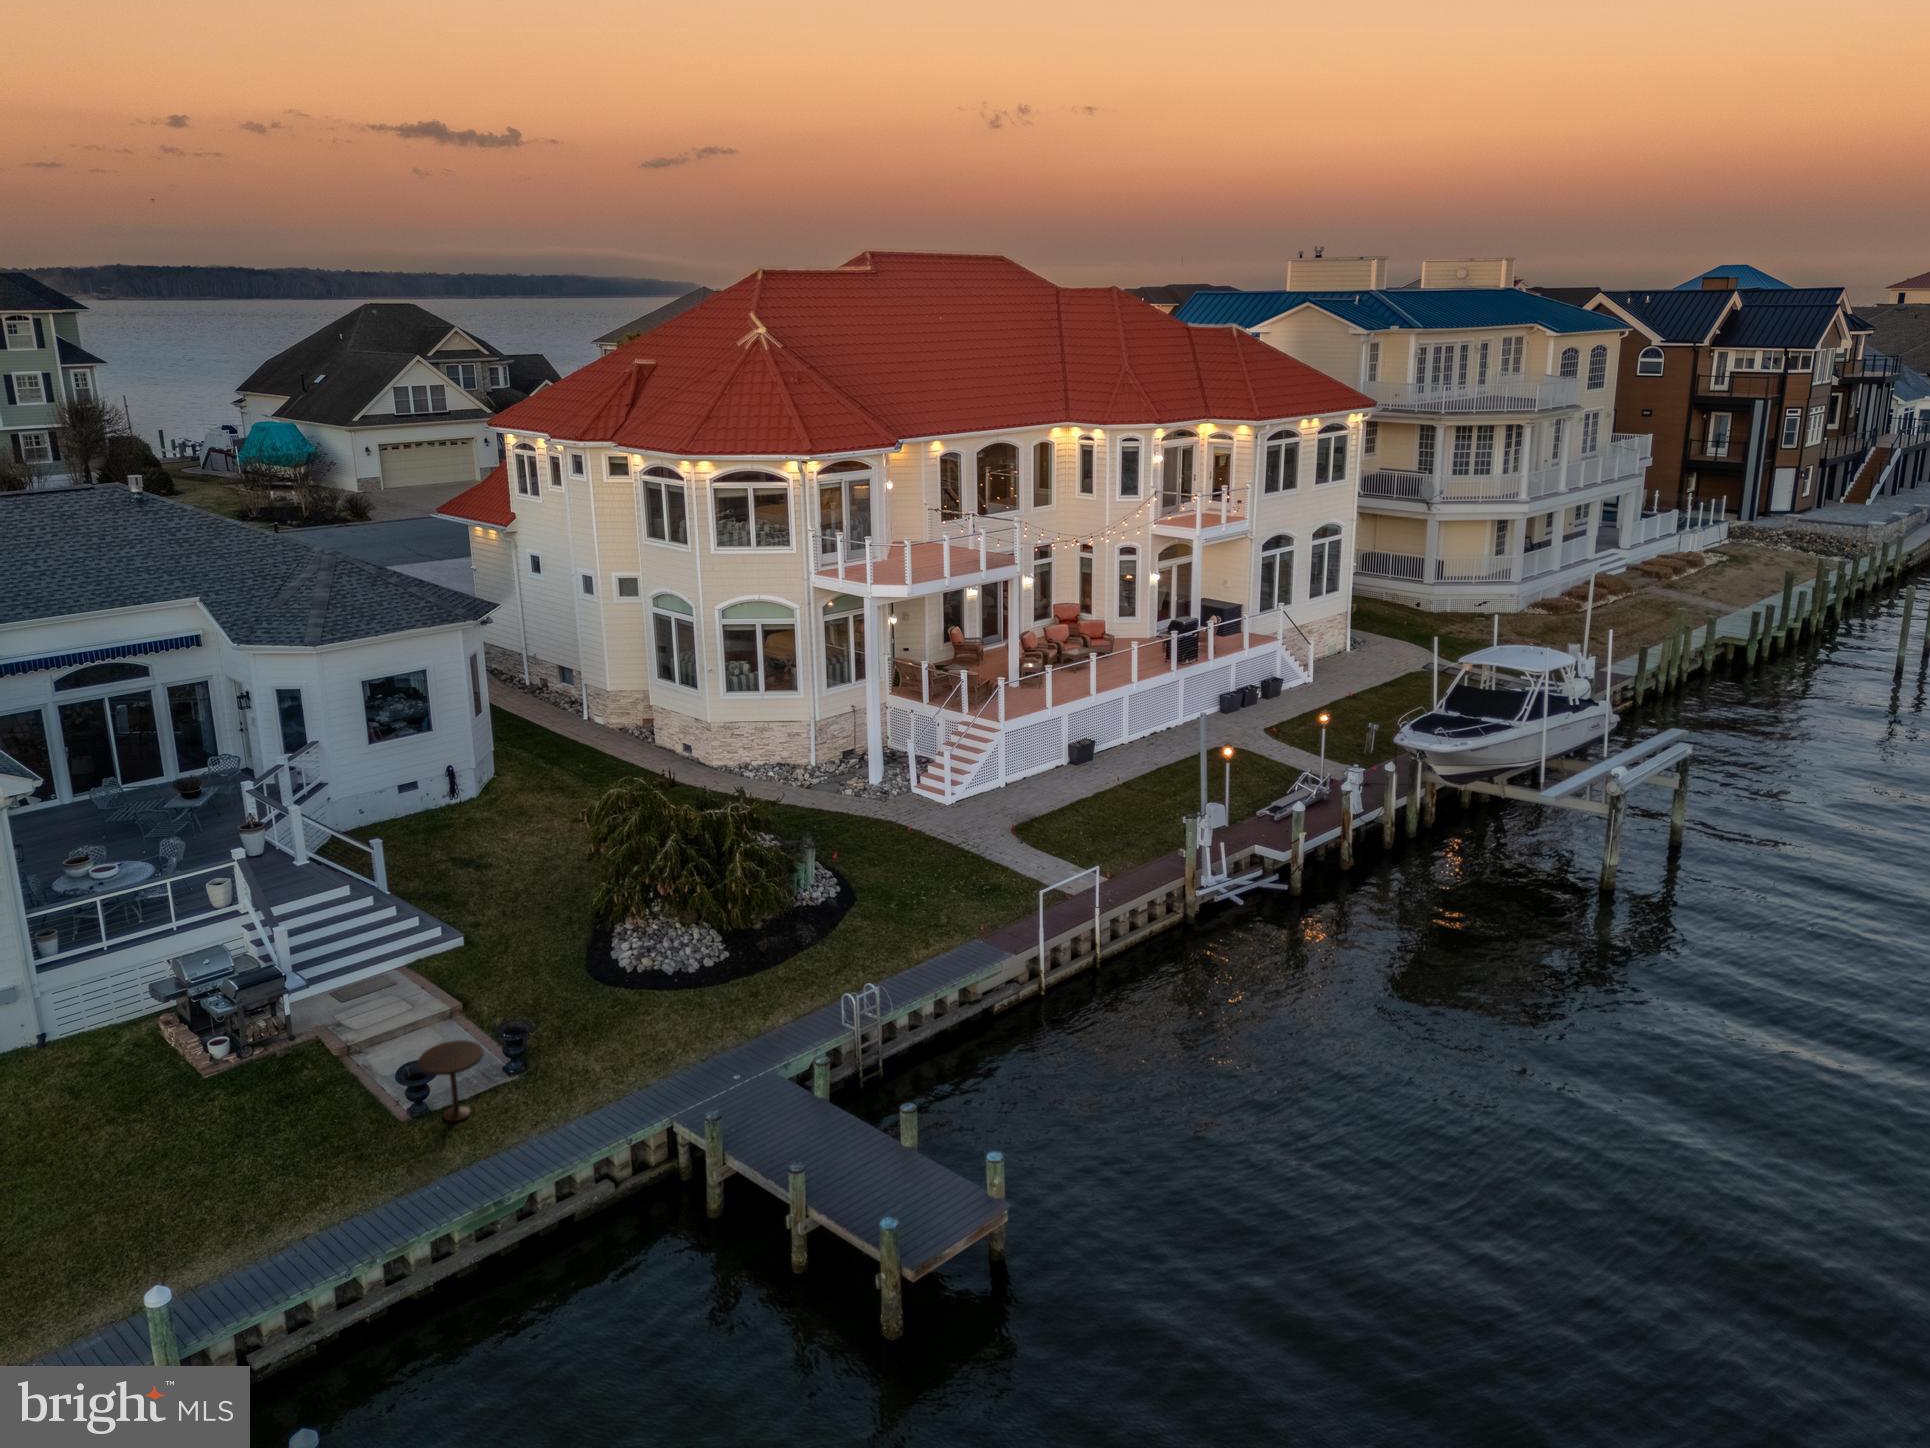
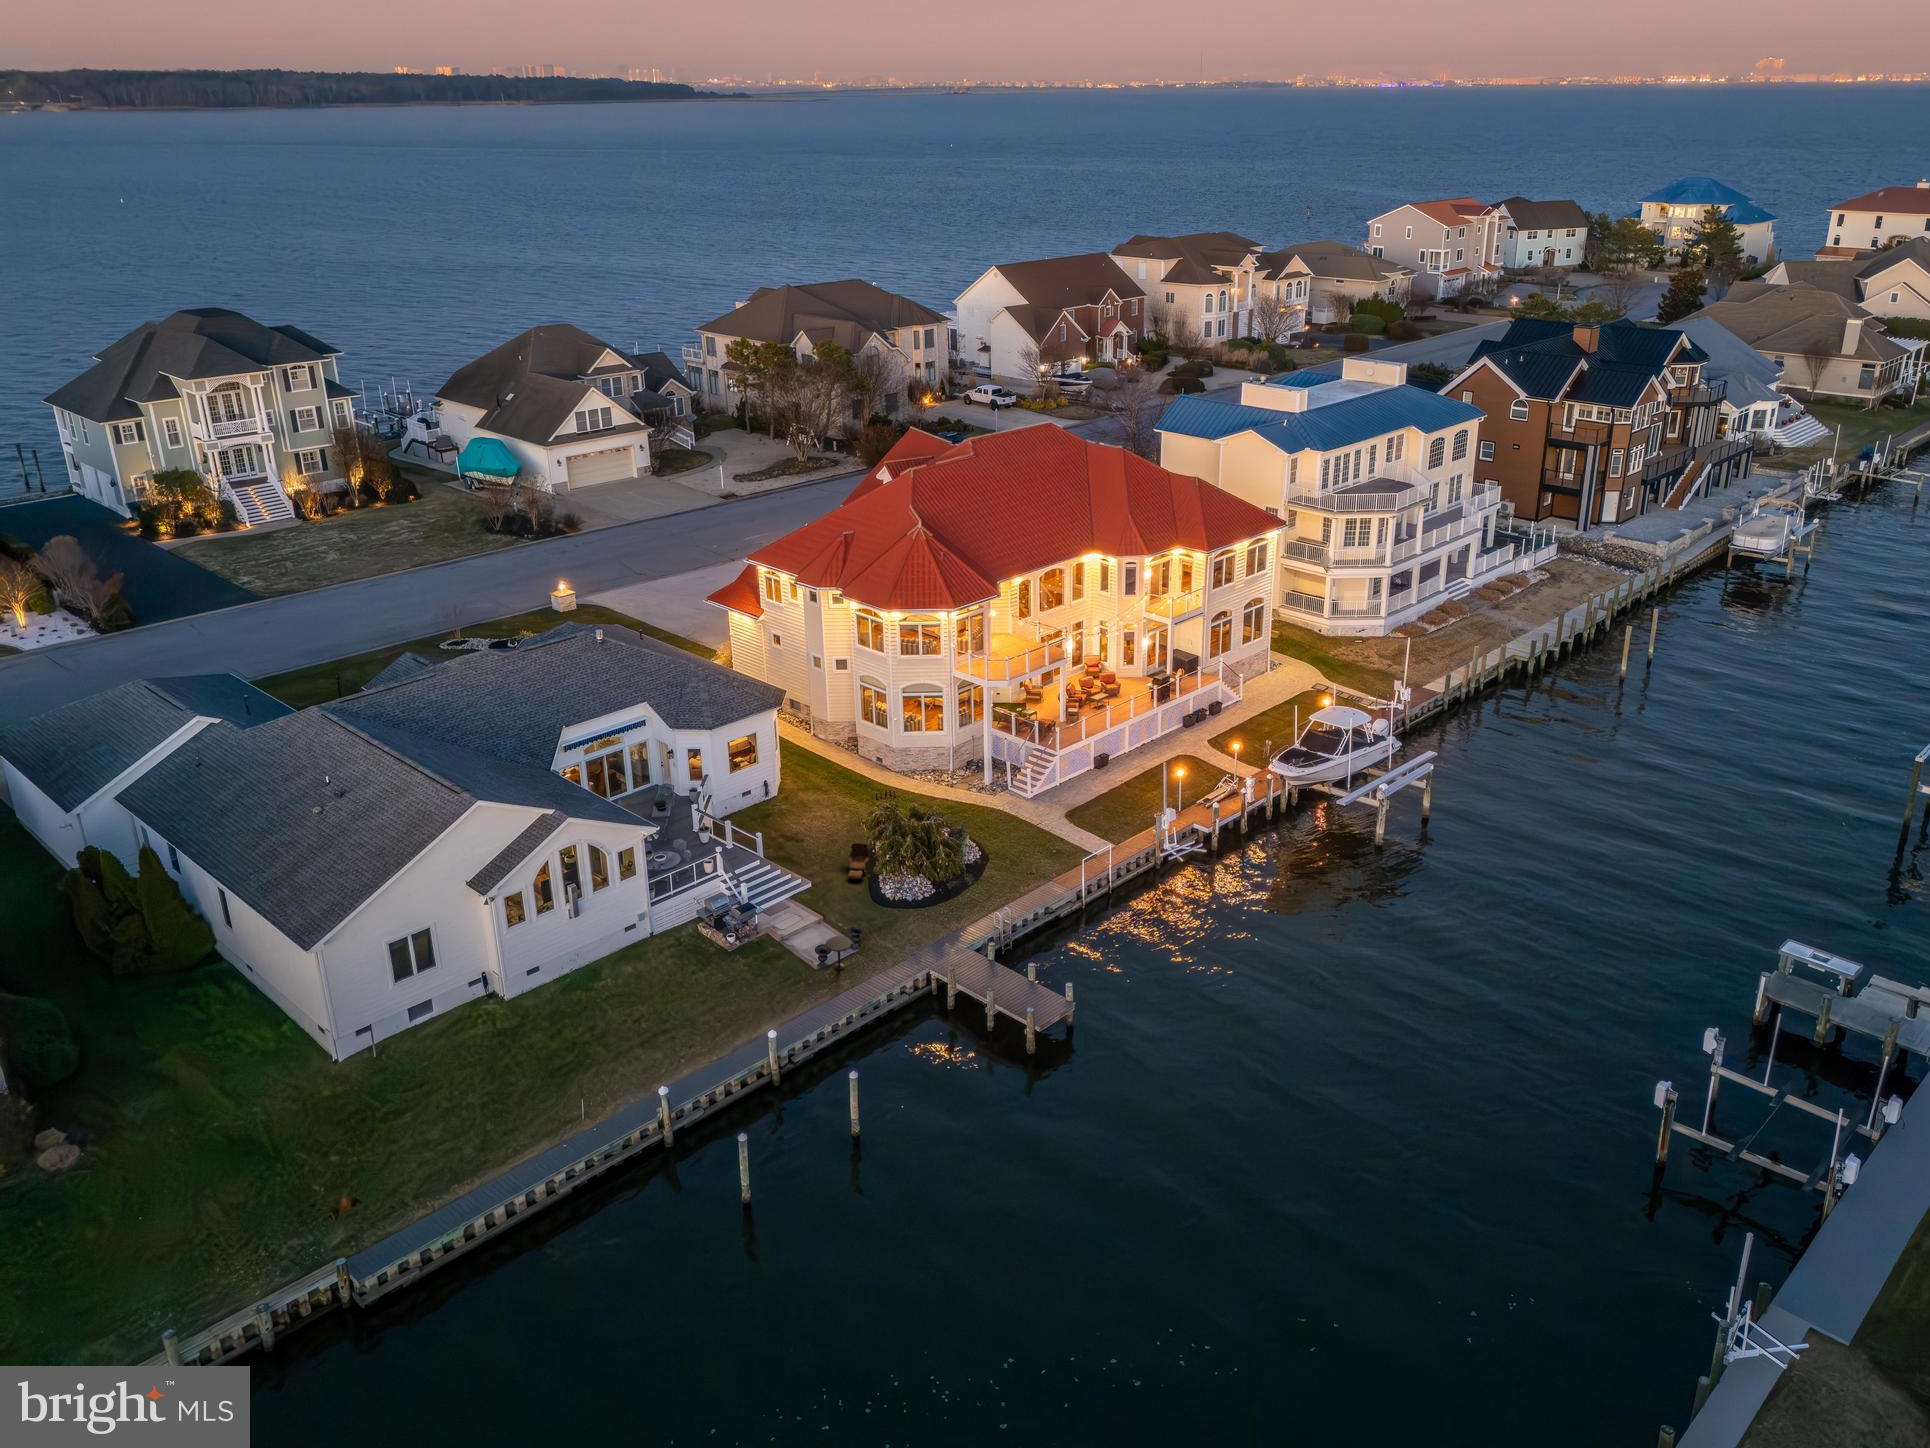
lounge chair: none [552,863,604,941] -> present [847,844,869,882]

